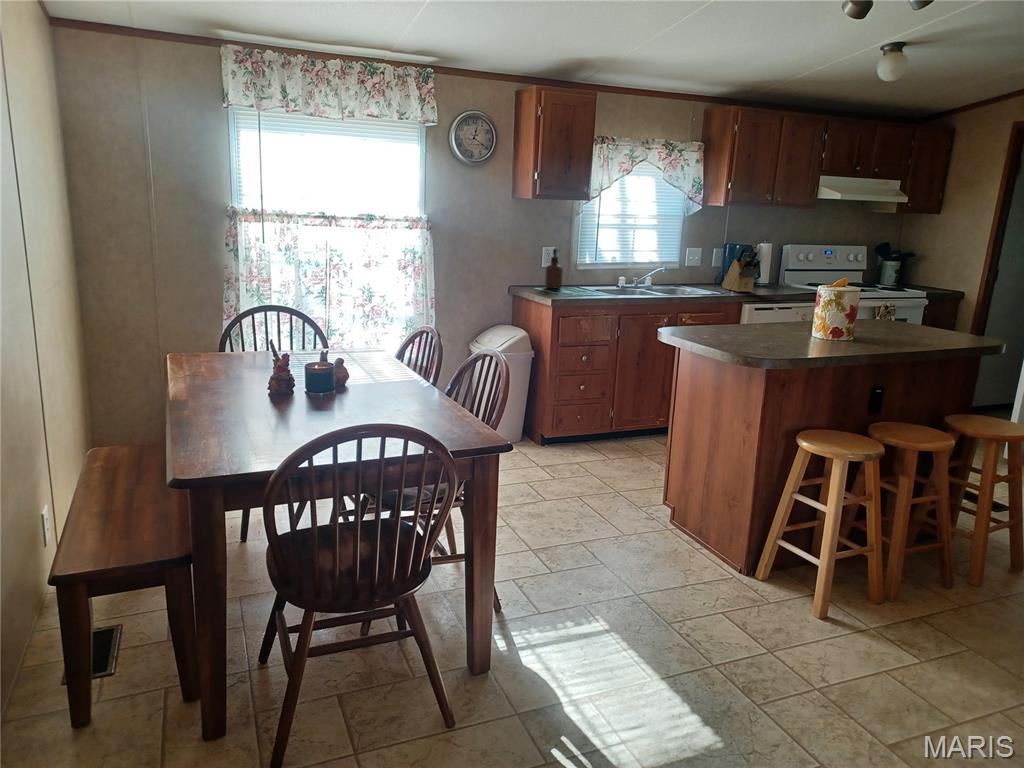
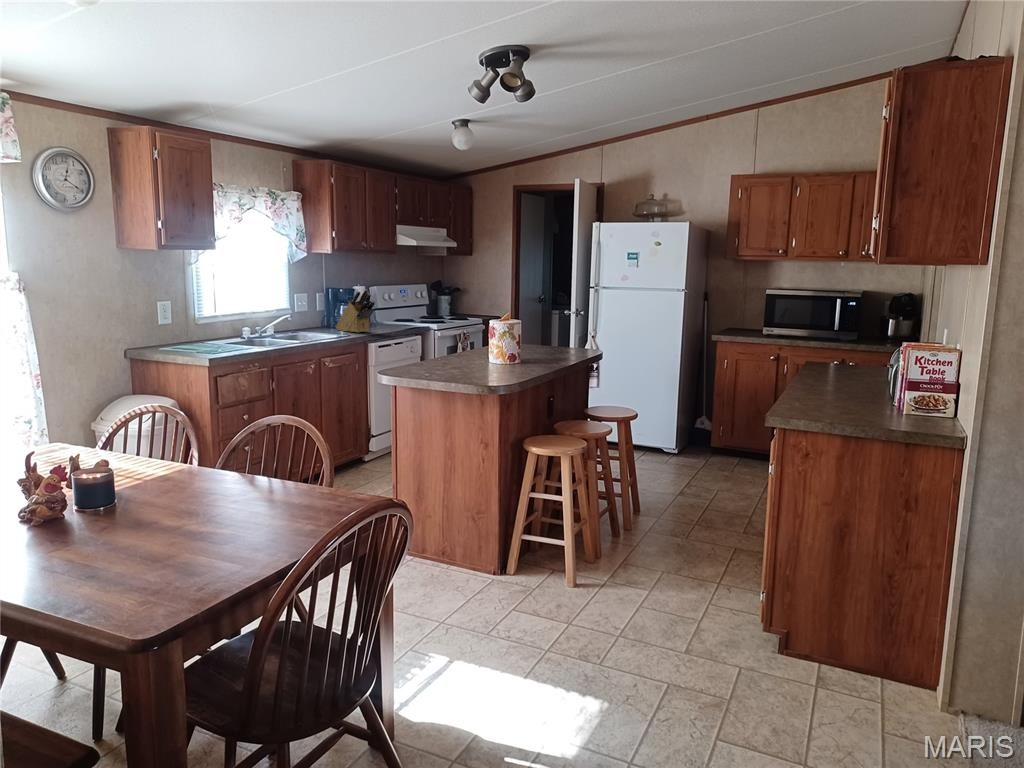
soap dispenser: present [545,249,563,289] -> none [170,304,192,348]

